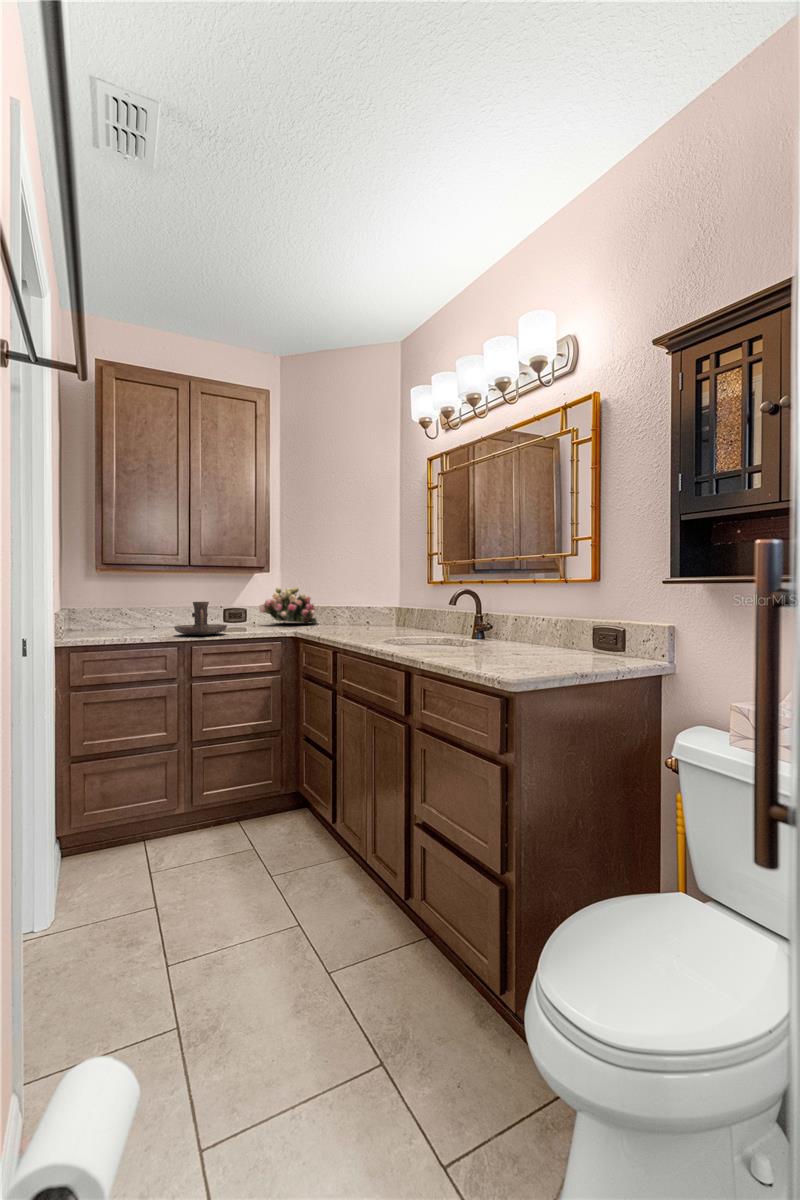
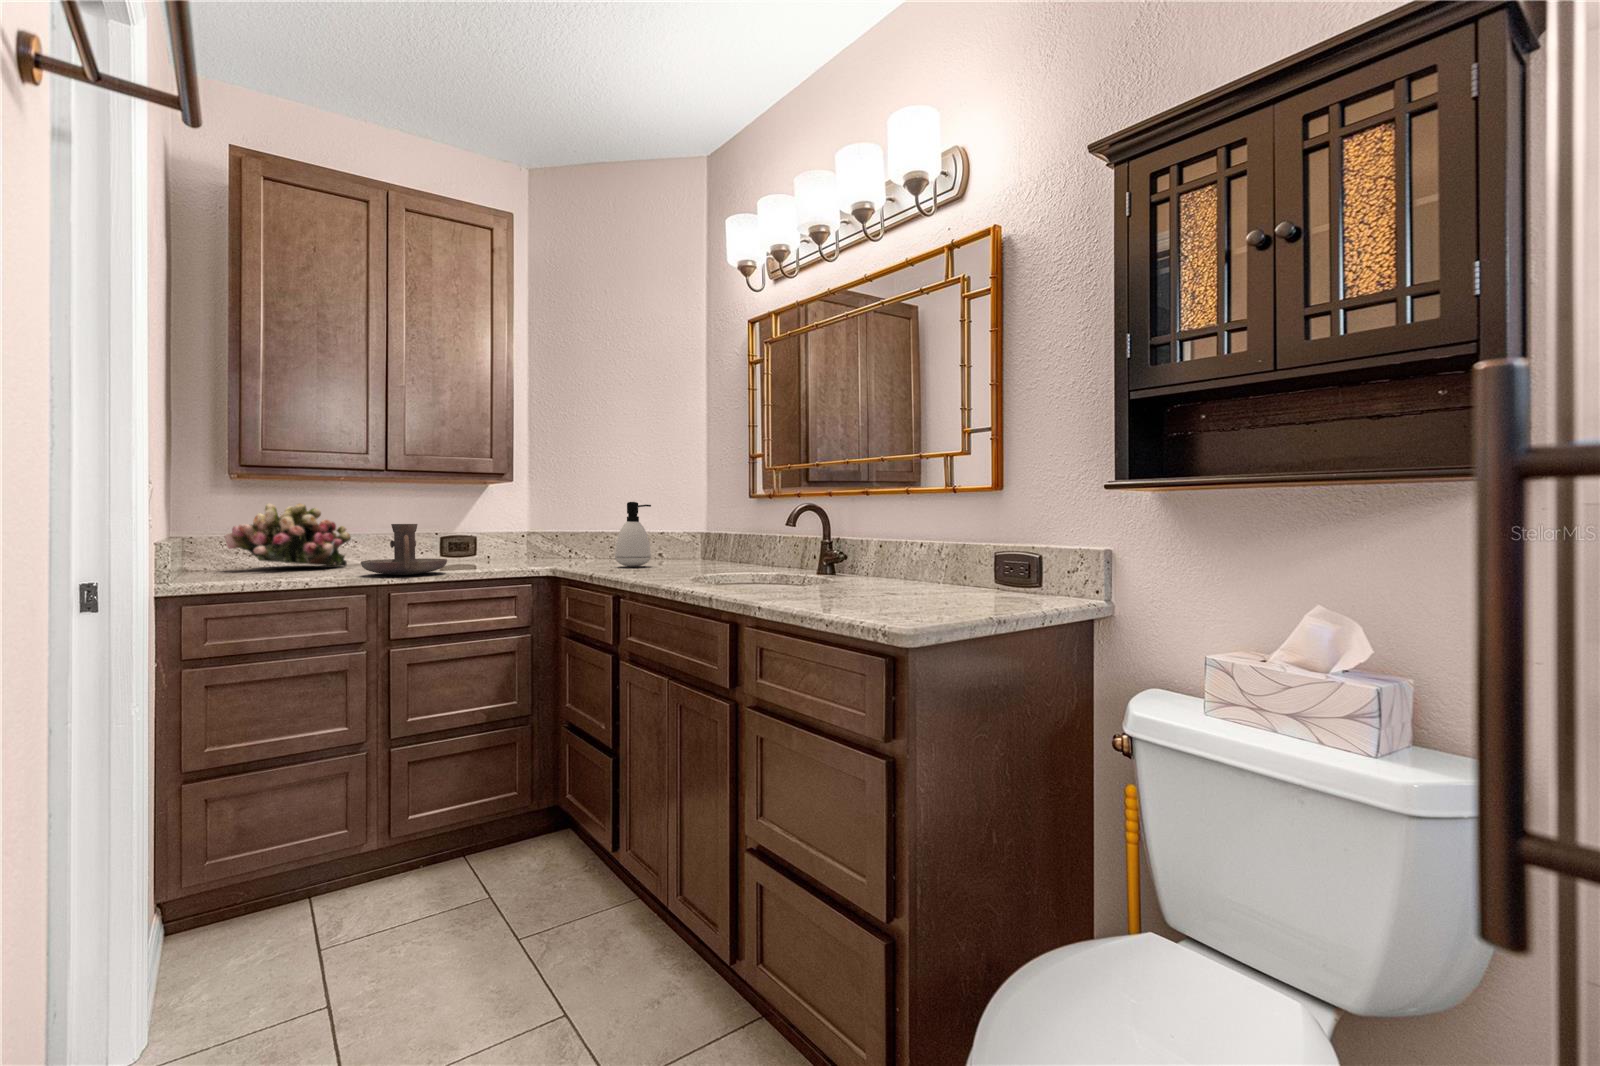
soap dispenser: none [336,586,360,630] -> present [615,502,651,567]
flower arrangement: present [260,587,317,624] -> present [225,504,351,567]

